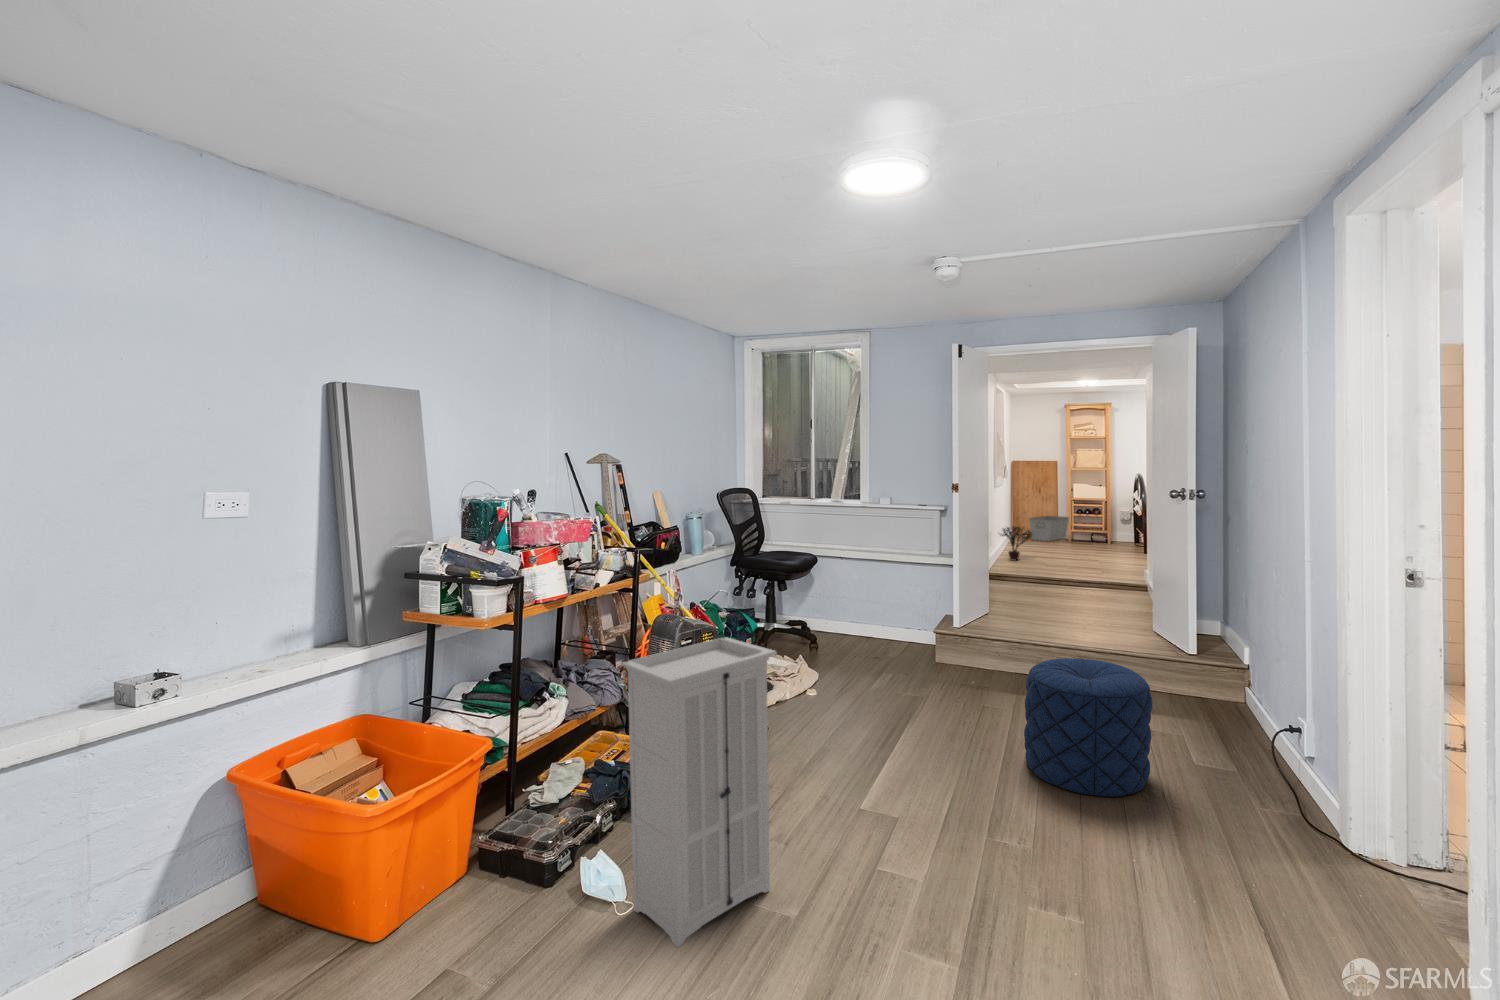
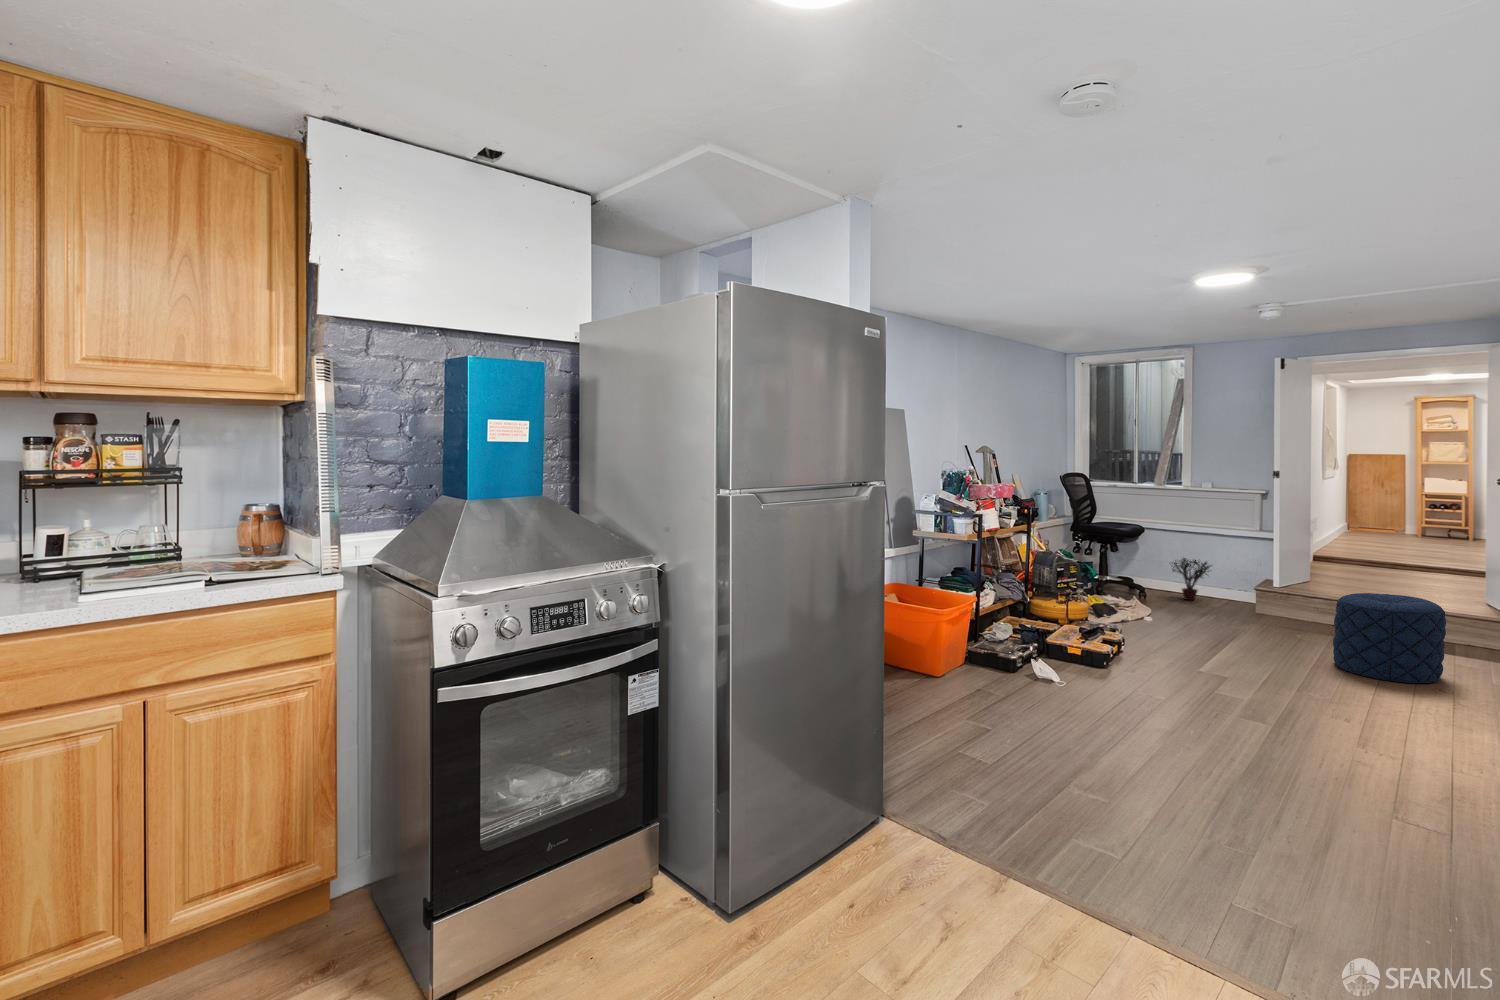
storage bin: present [1029,516,1069,541] -> none [1365,510,1418,535]
potted plant: present [1002,526,1032,560] -> present [1173,558,1211,600]
storage cabinet: present [621,636,777,947] -> none [1068,546,1157,696]

